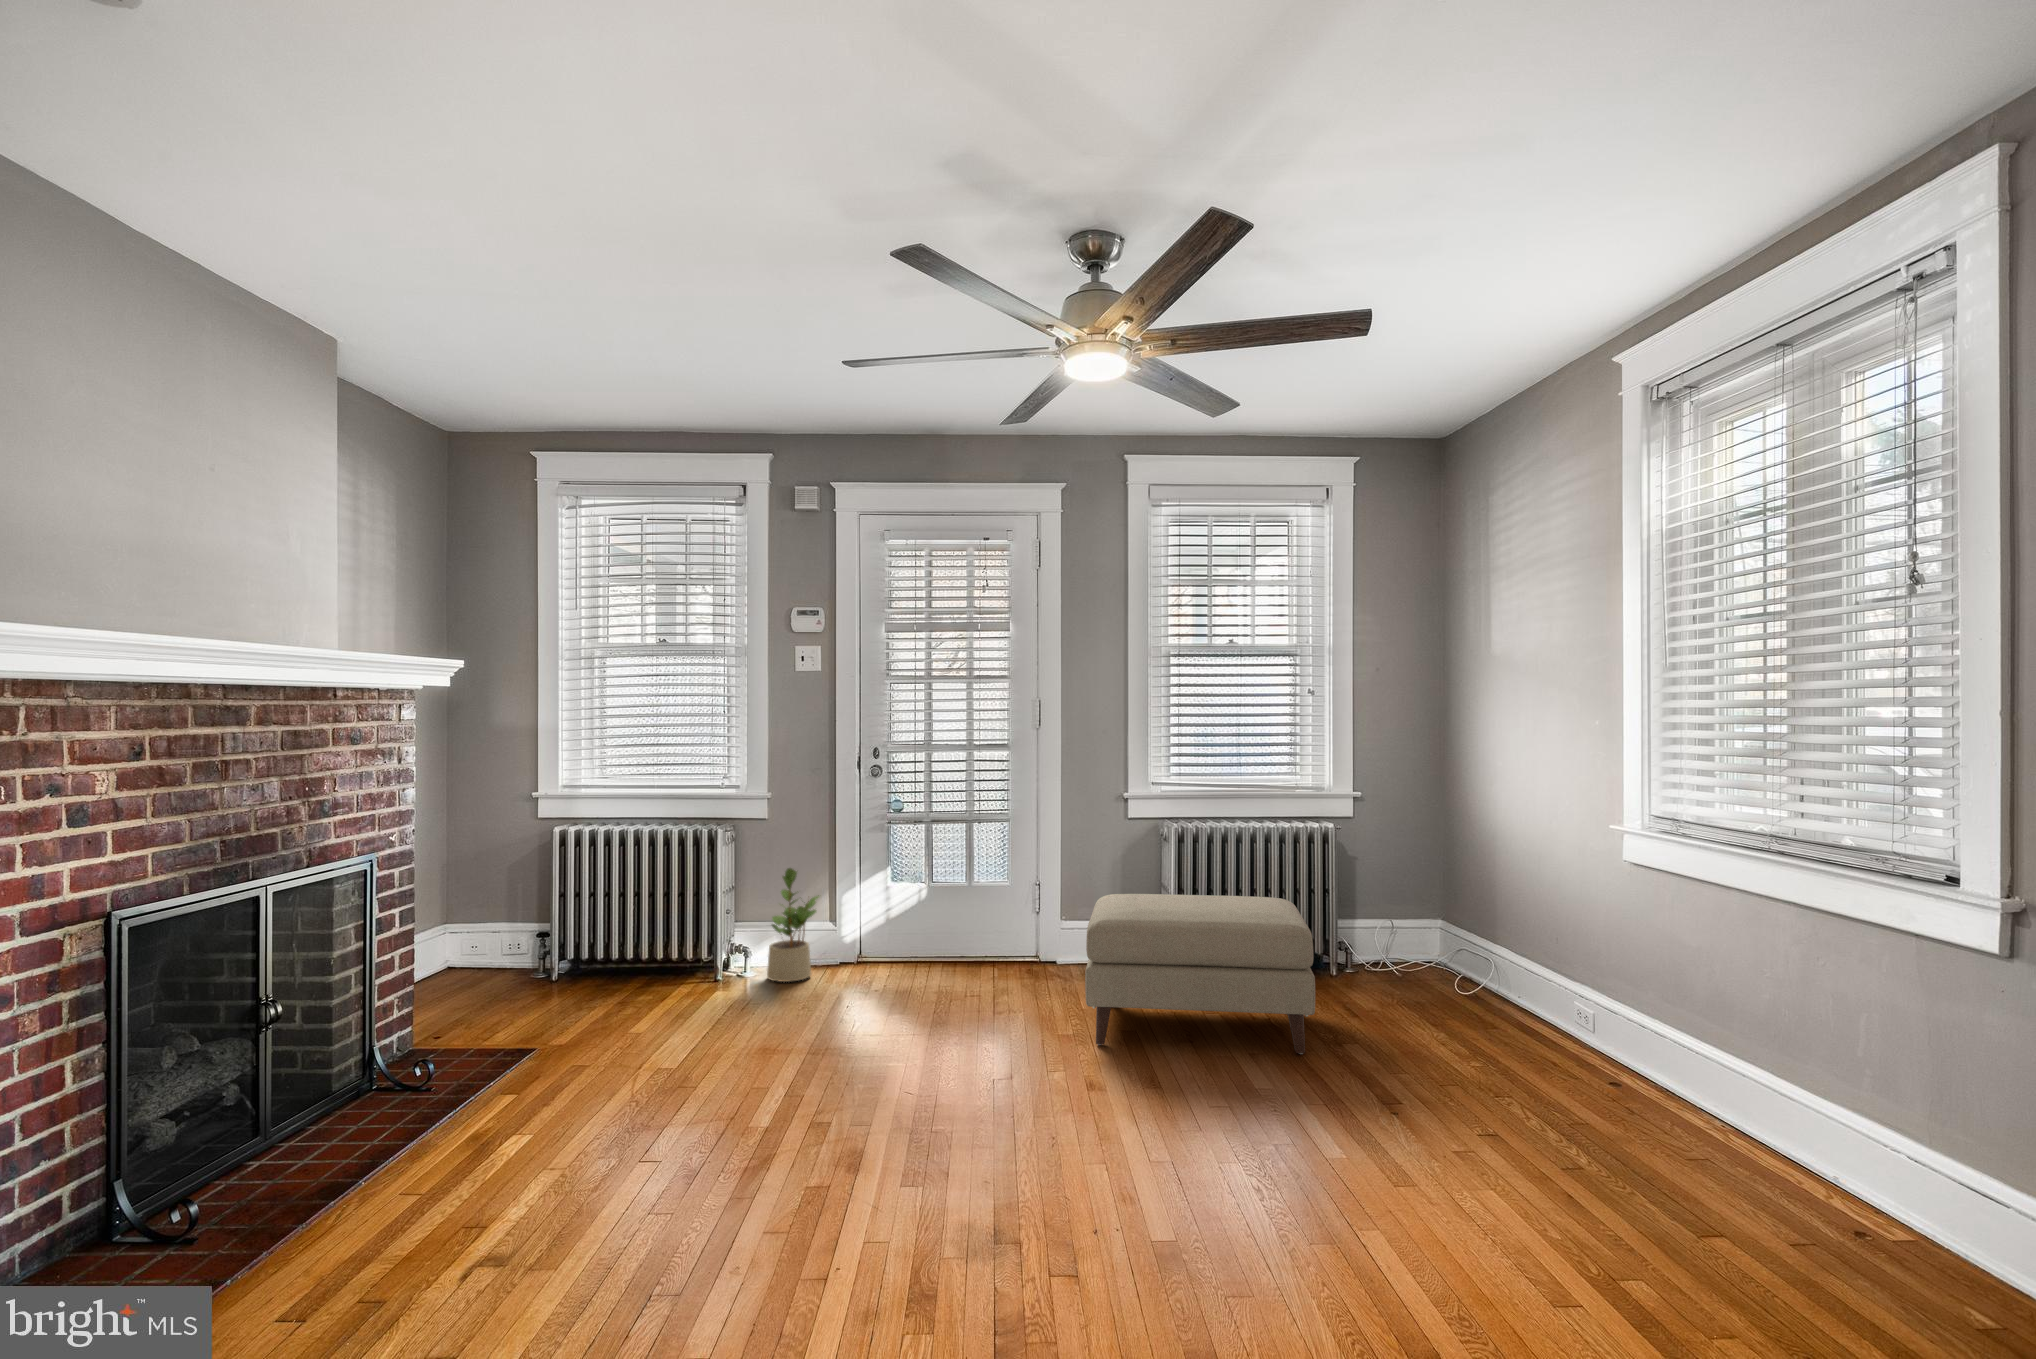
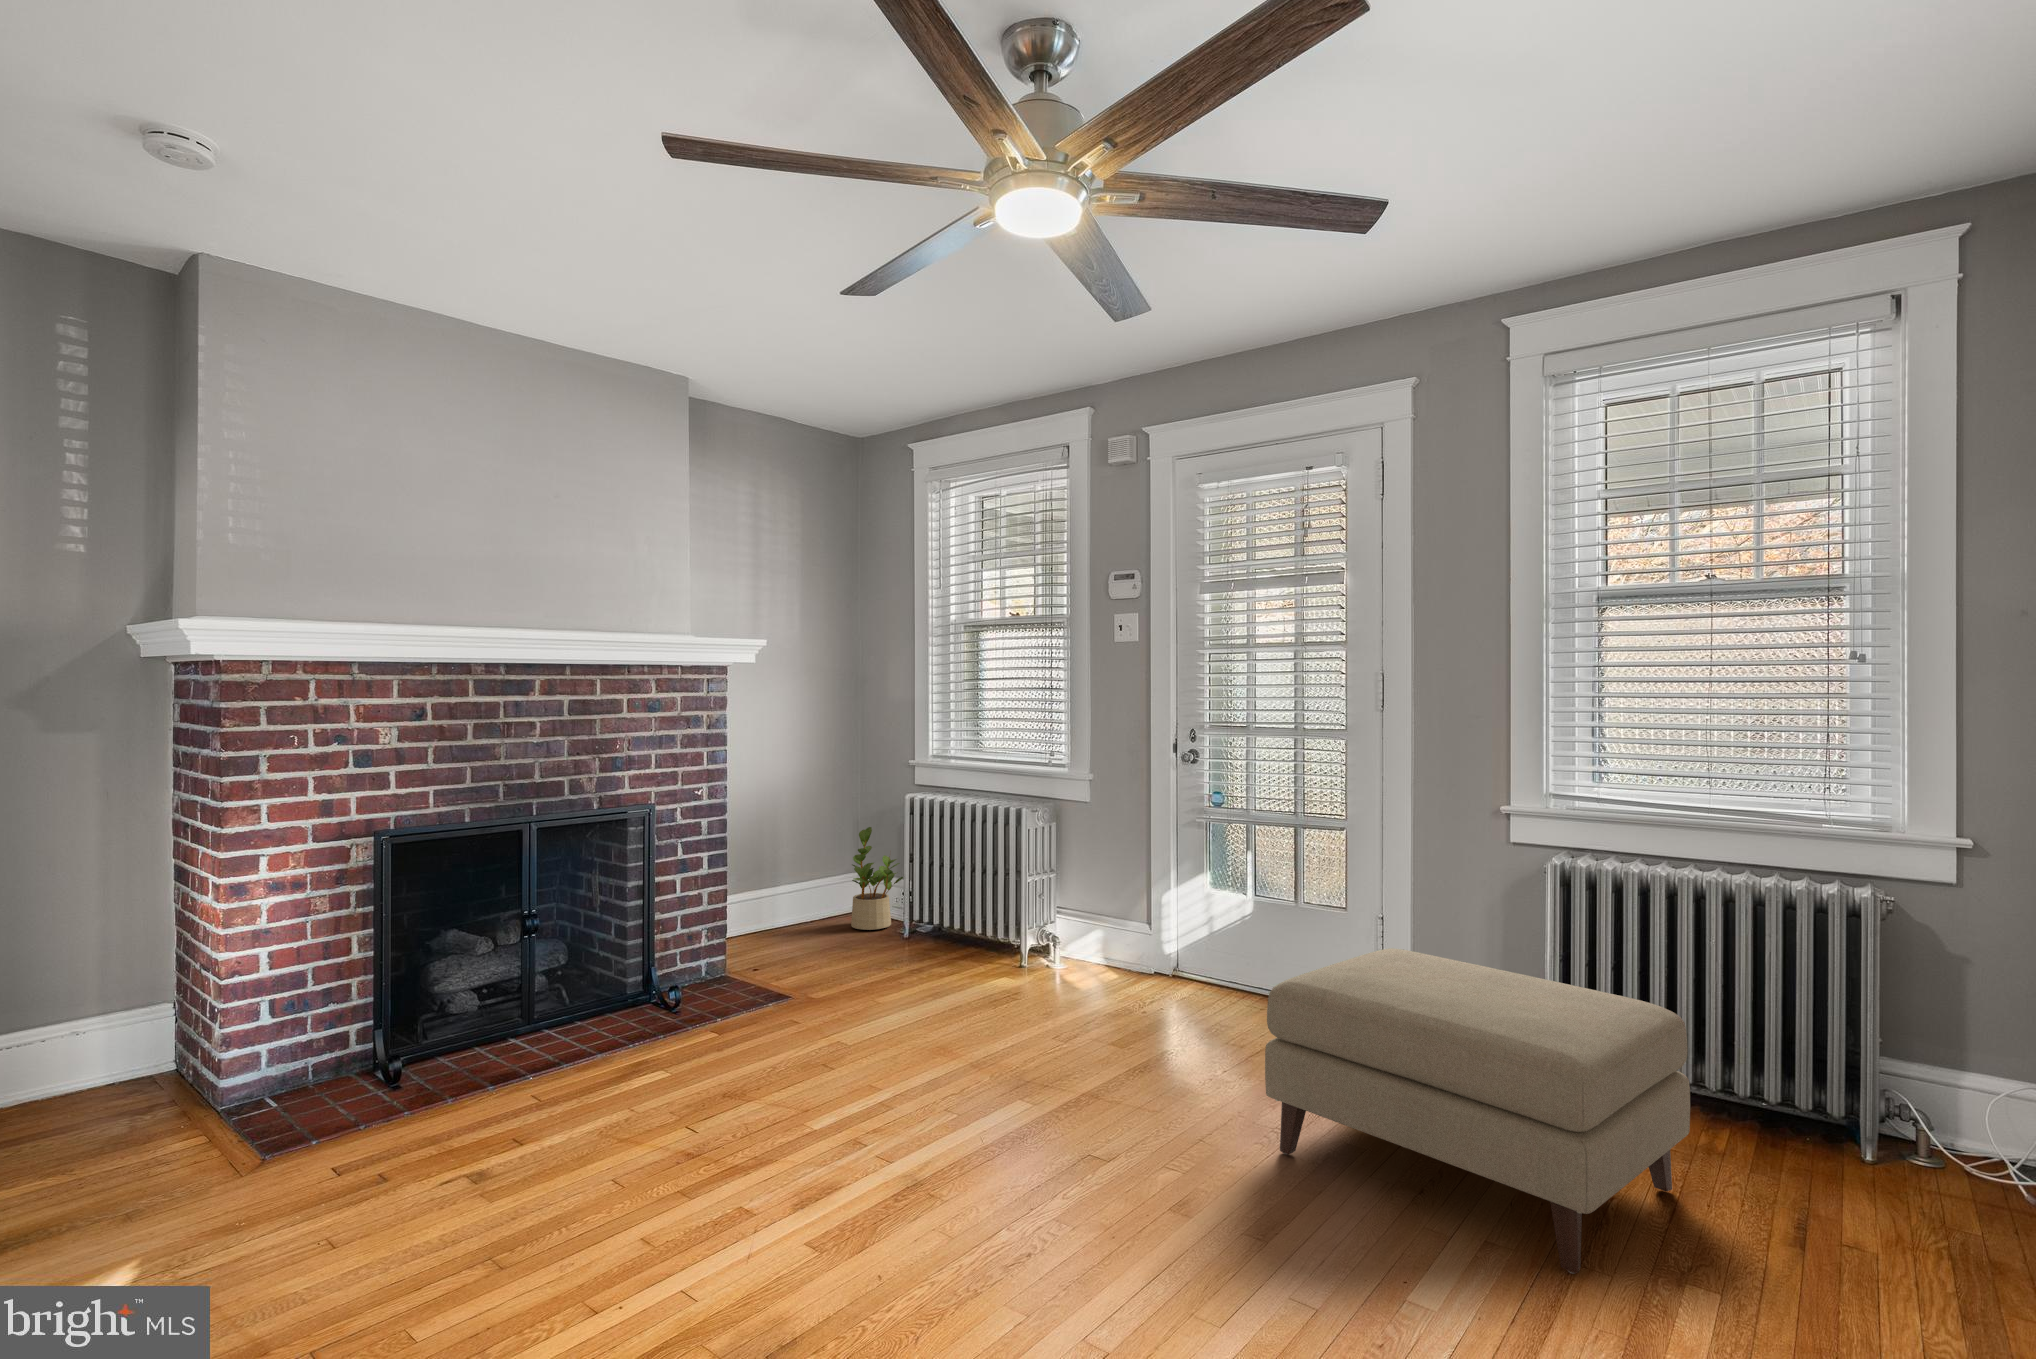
potted plant: present [767,868,819,982] -> present [851,827,903,930]

